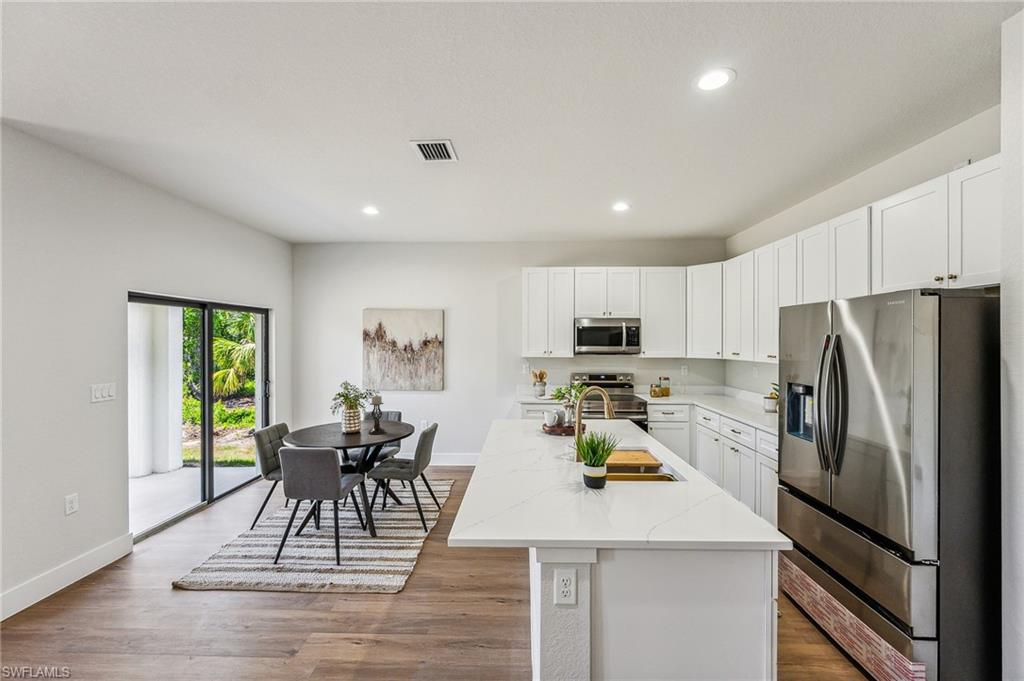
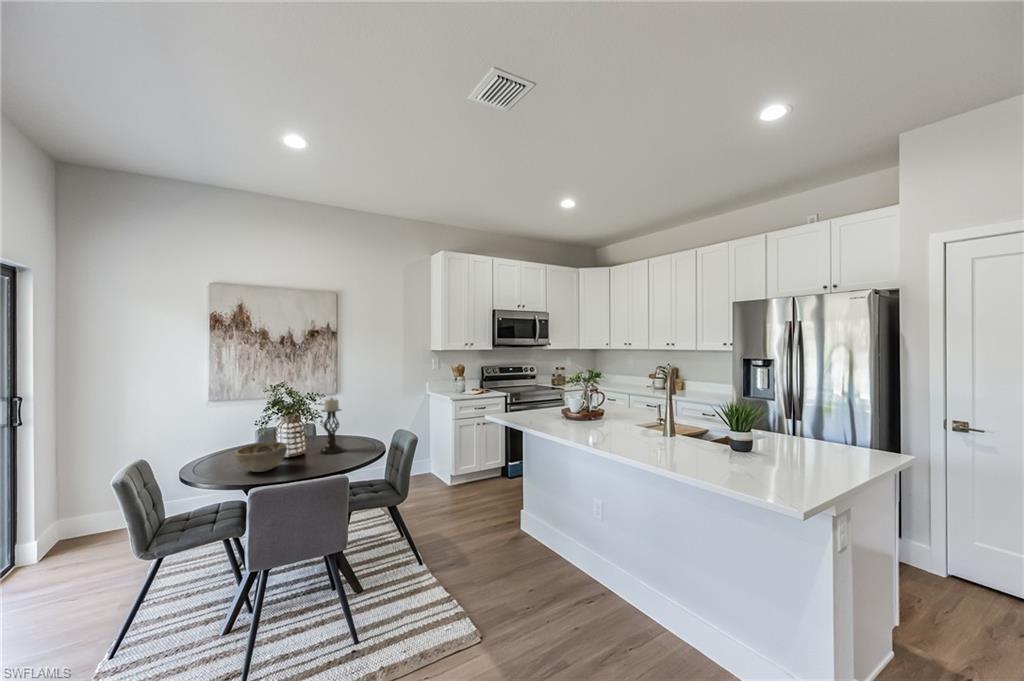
decorative bowl: none [306,421,337,440] -> present [236,442,287,472]

